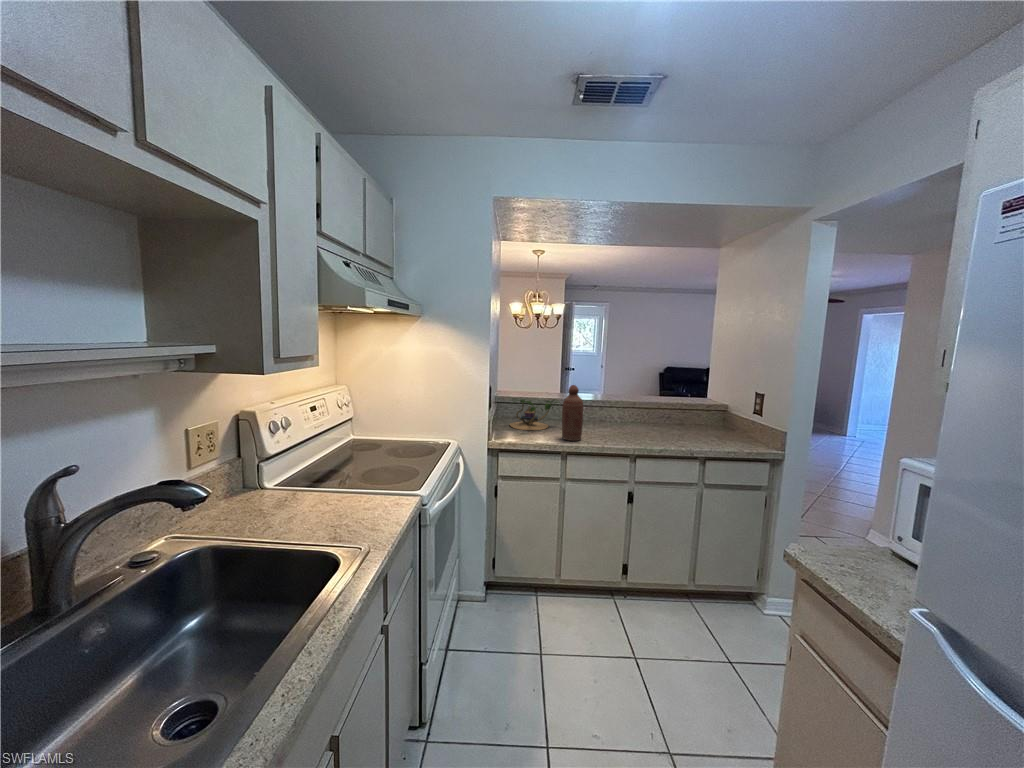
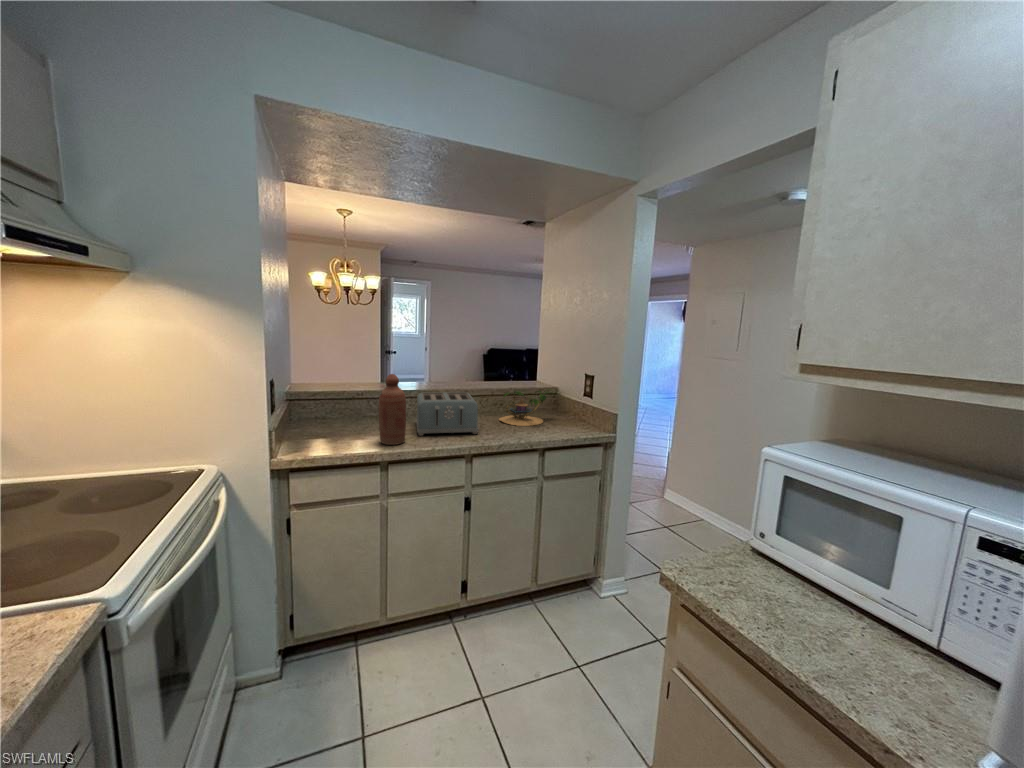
plant: present [510,400,558,430] -> present [499,391,550,426]
toaster: none [591,402,644,439] -> present [416,392,479,436]

